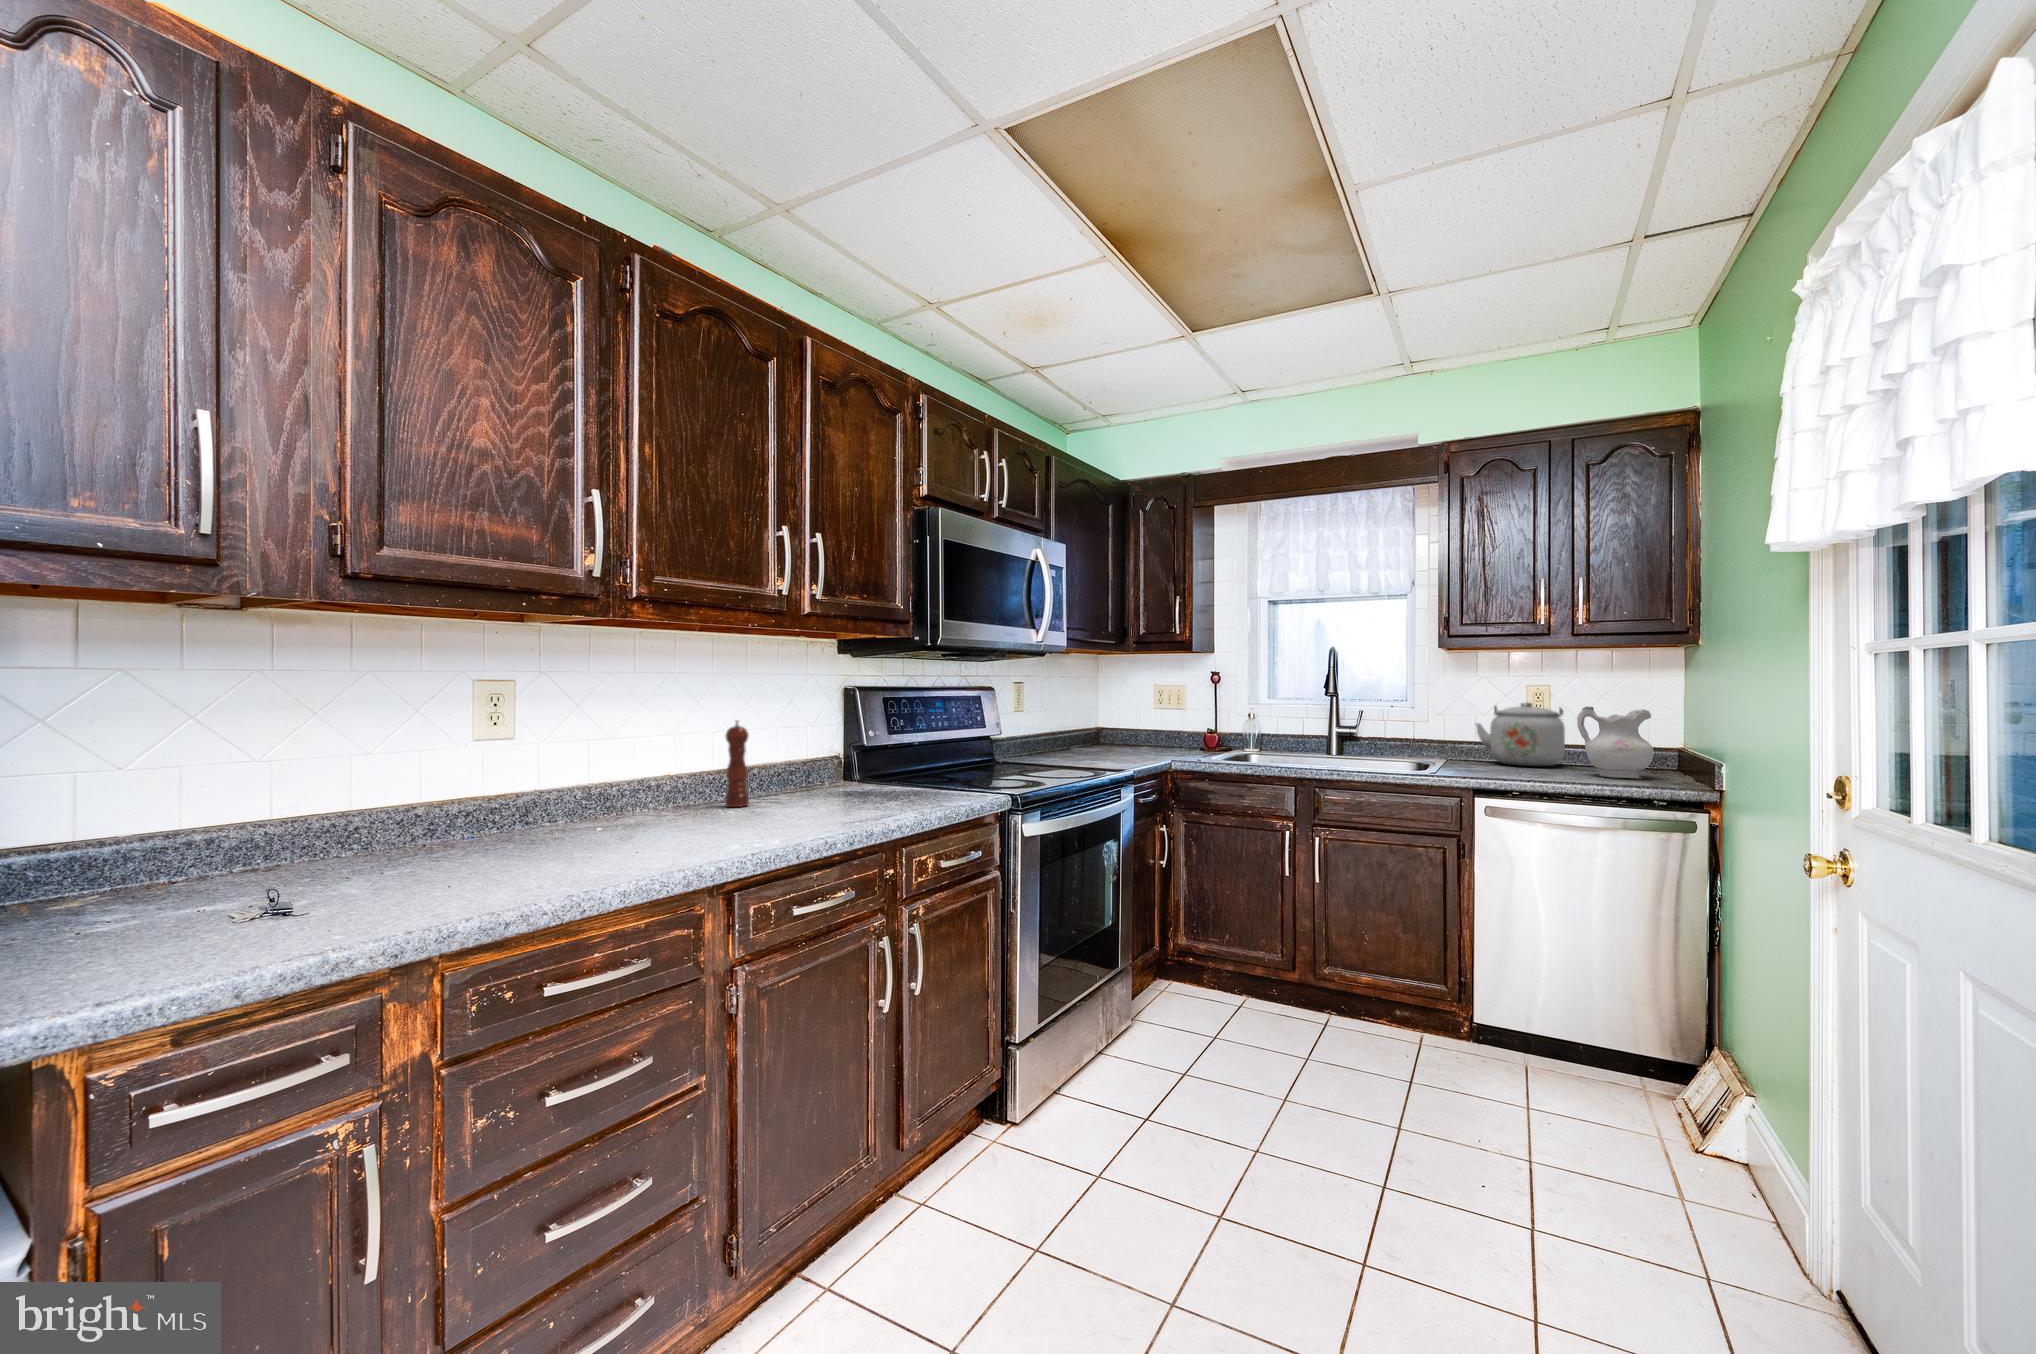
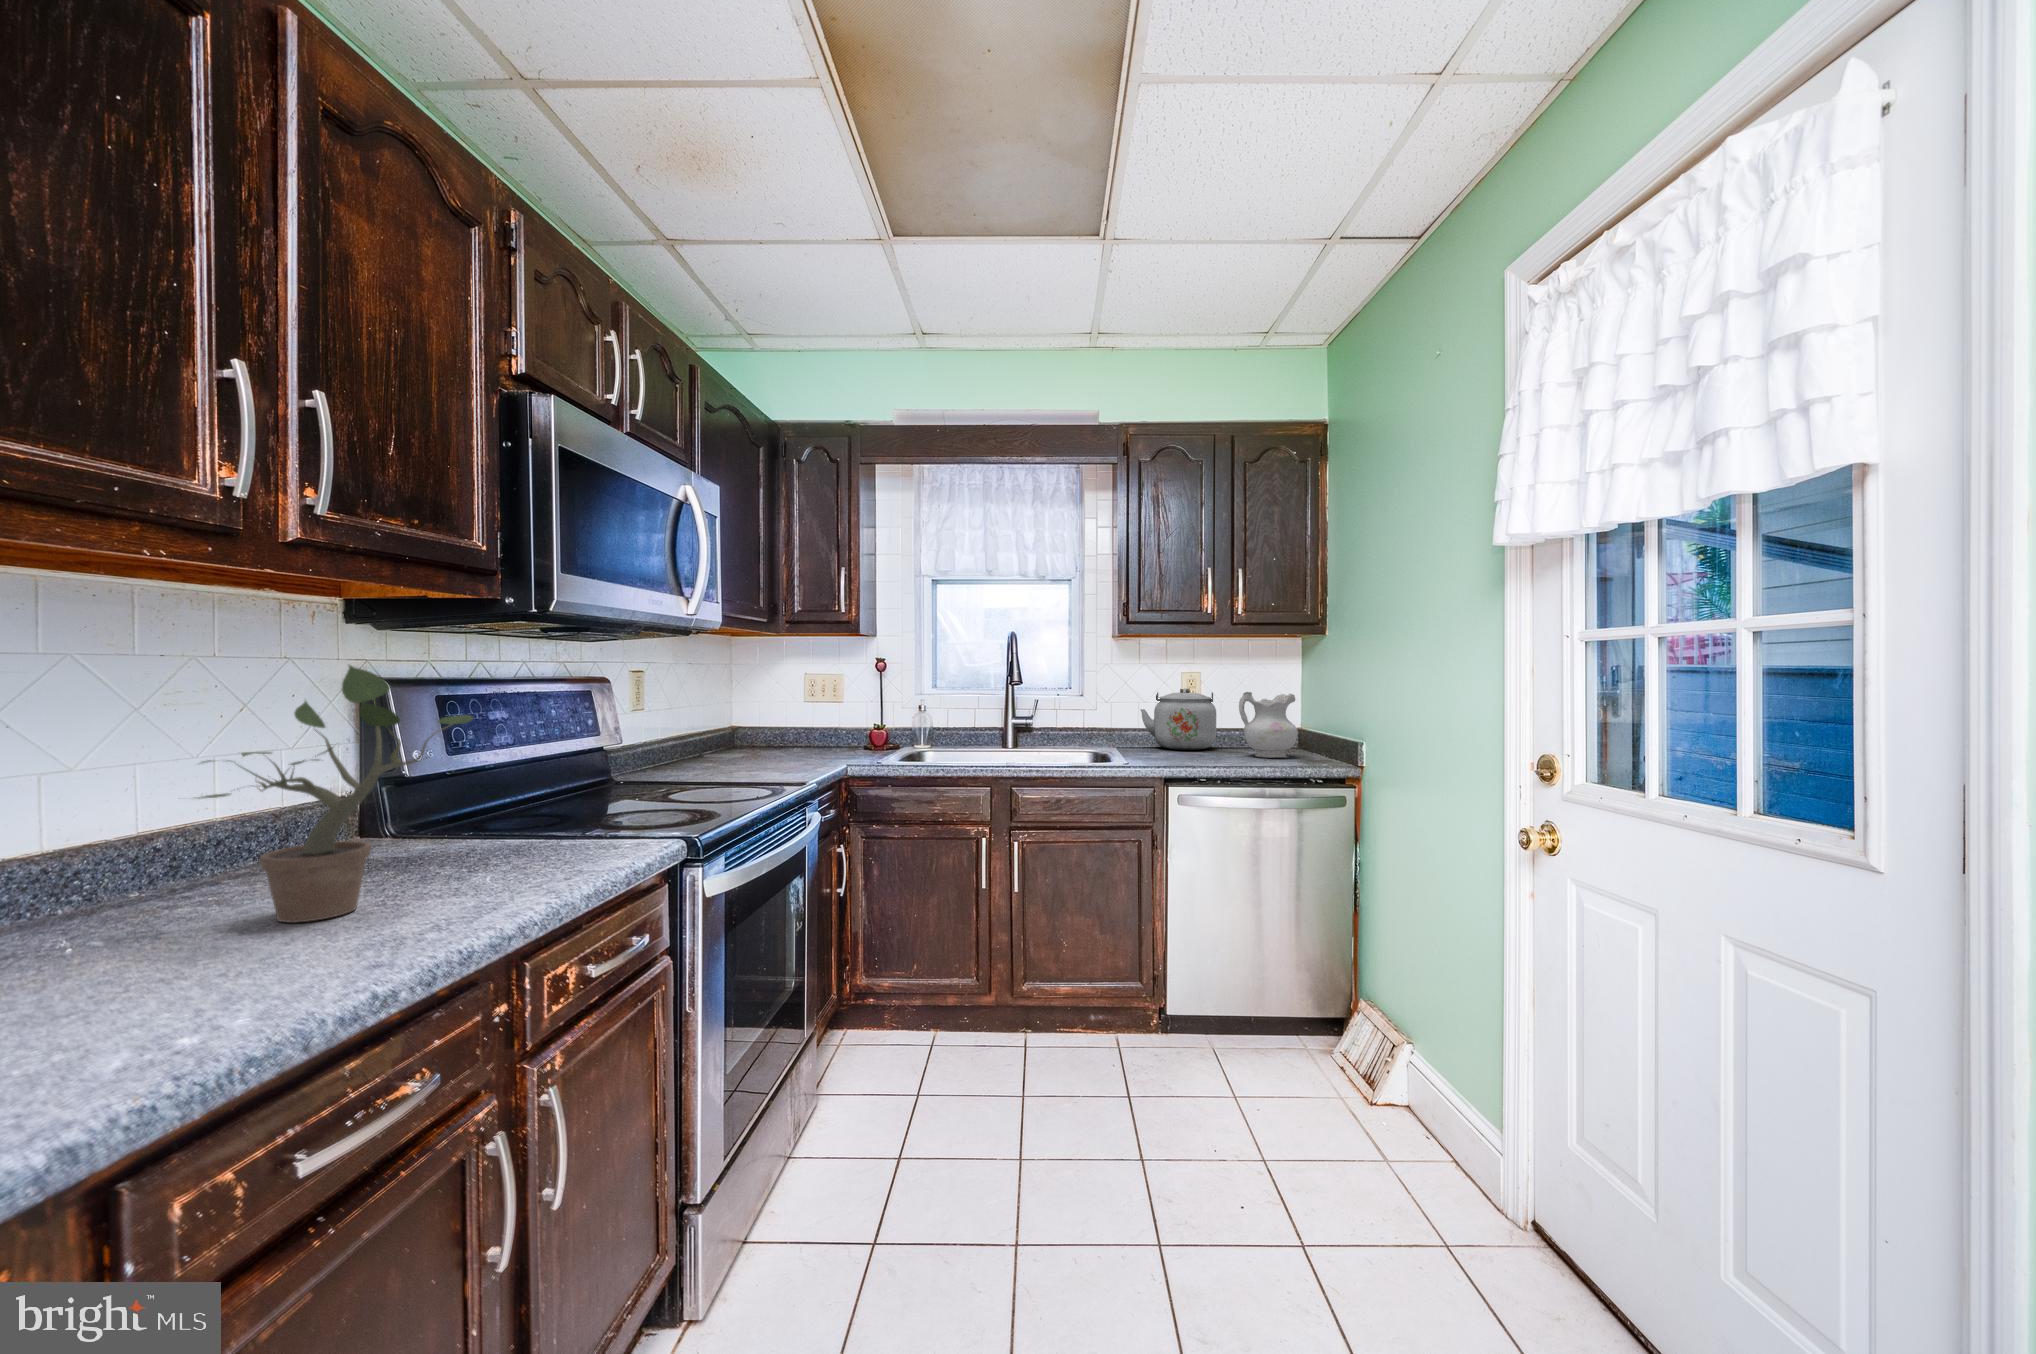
potted plant: none [759,676,884,812] -> present [201,665,473,923]
pepper mill: present [725,720,749,807] -> none [71,752,141,933]

